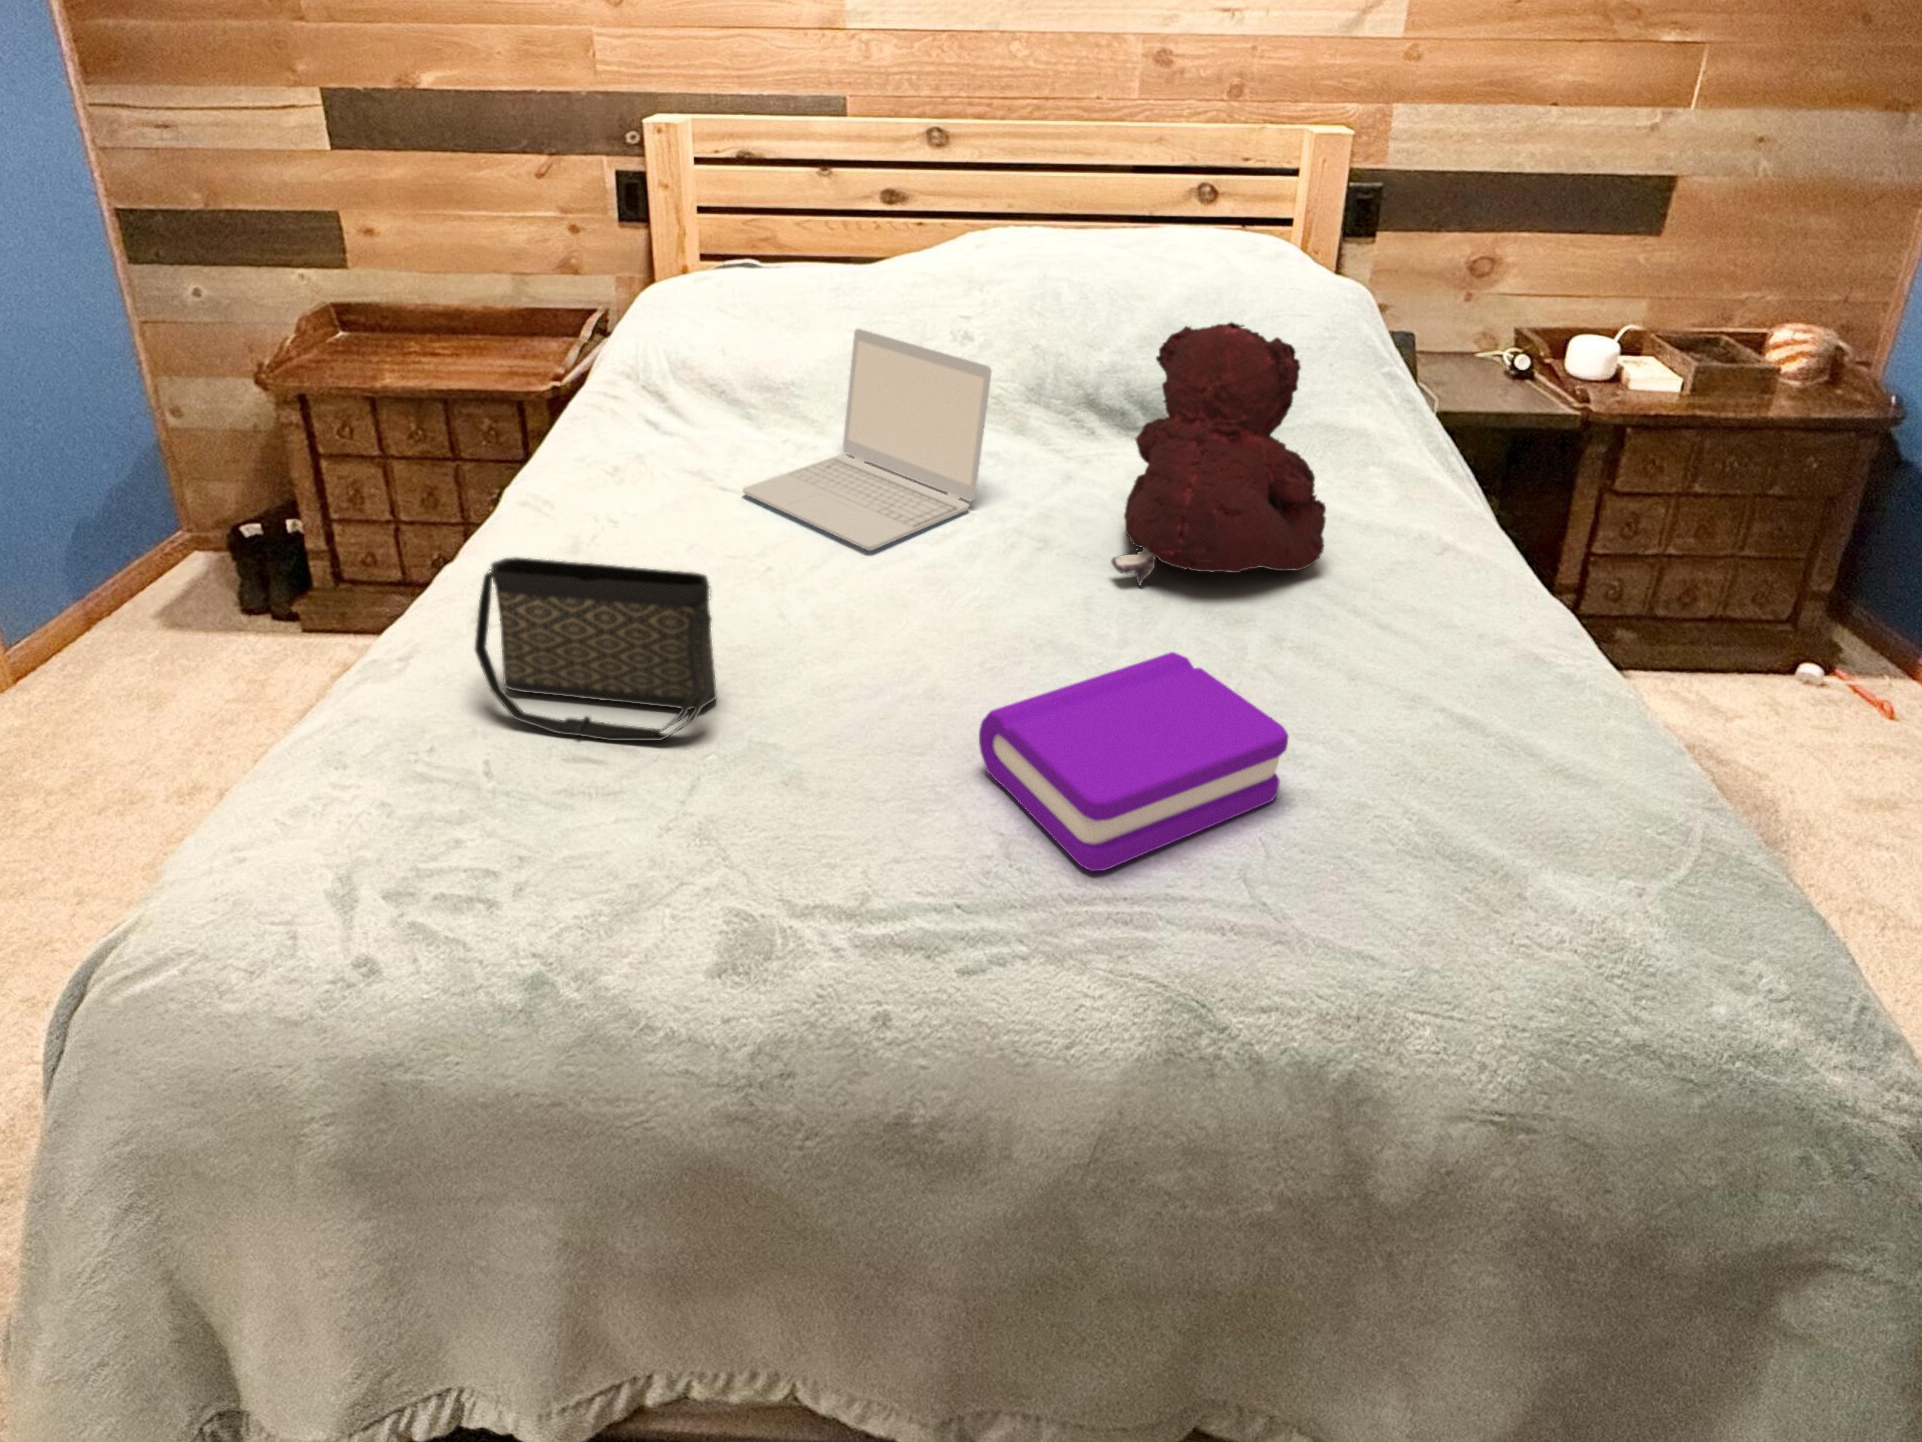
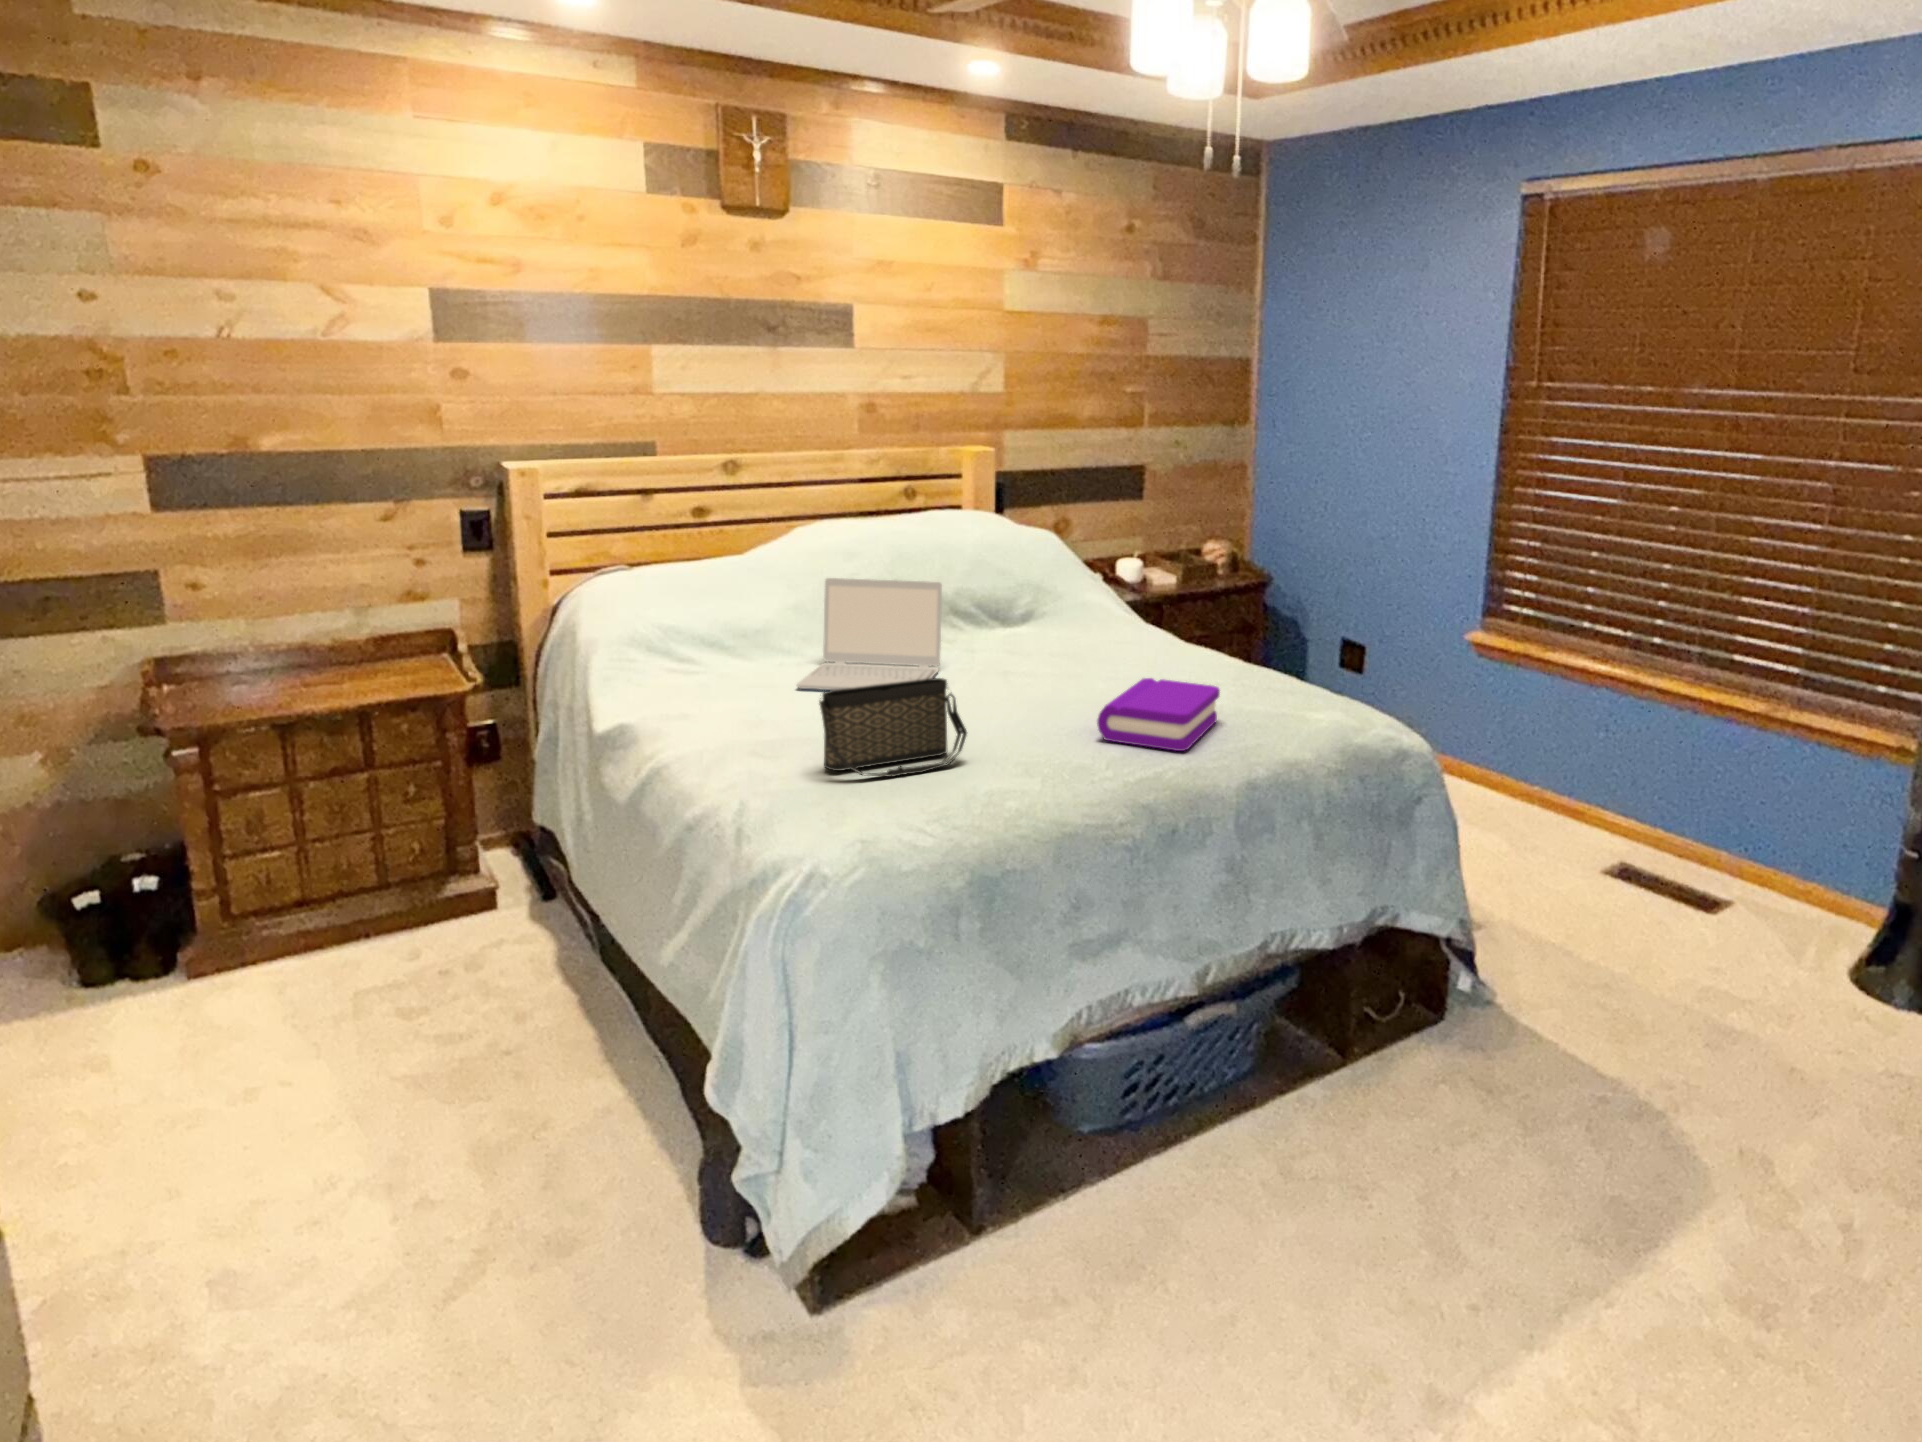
teddy bear: present [1111,322,1326,585] -> none [1028,535,1138,679]

